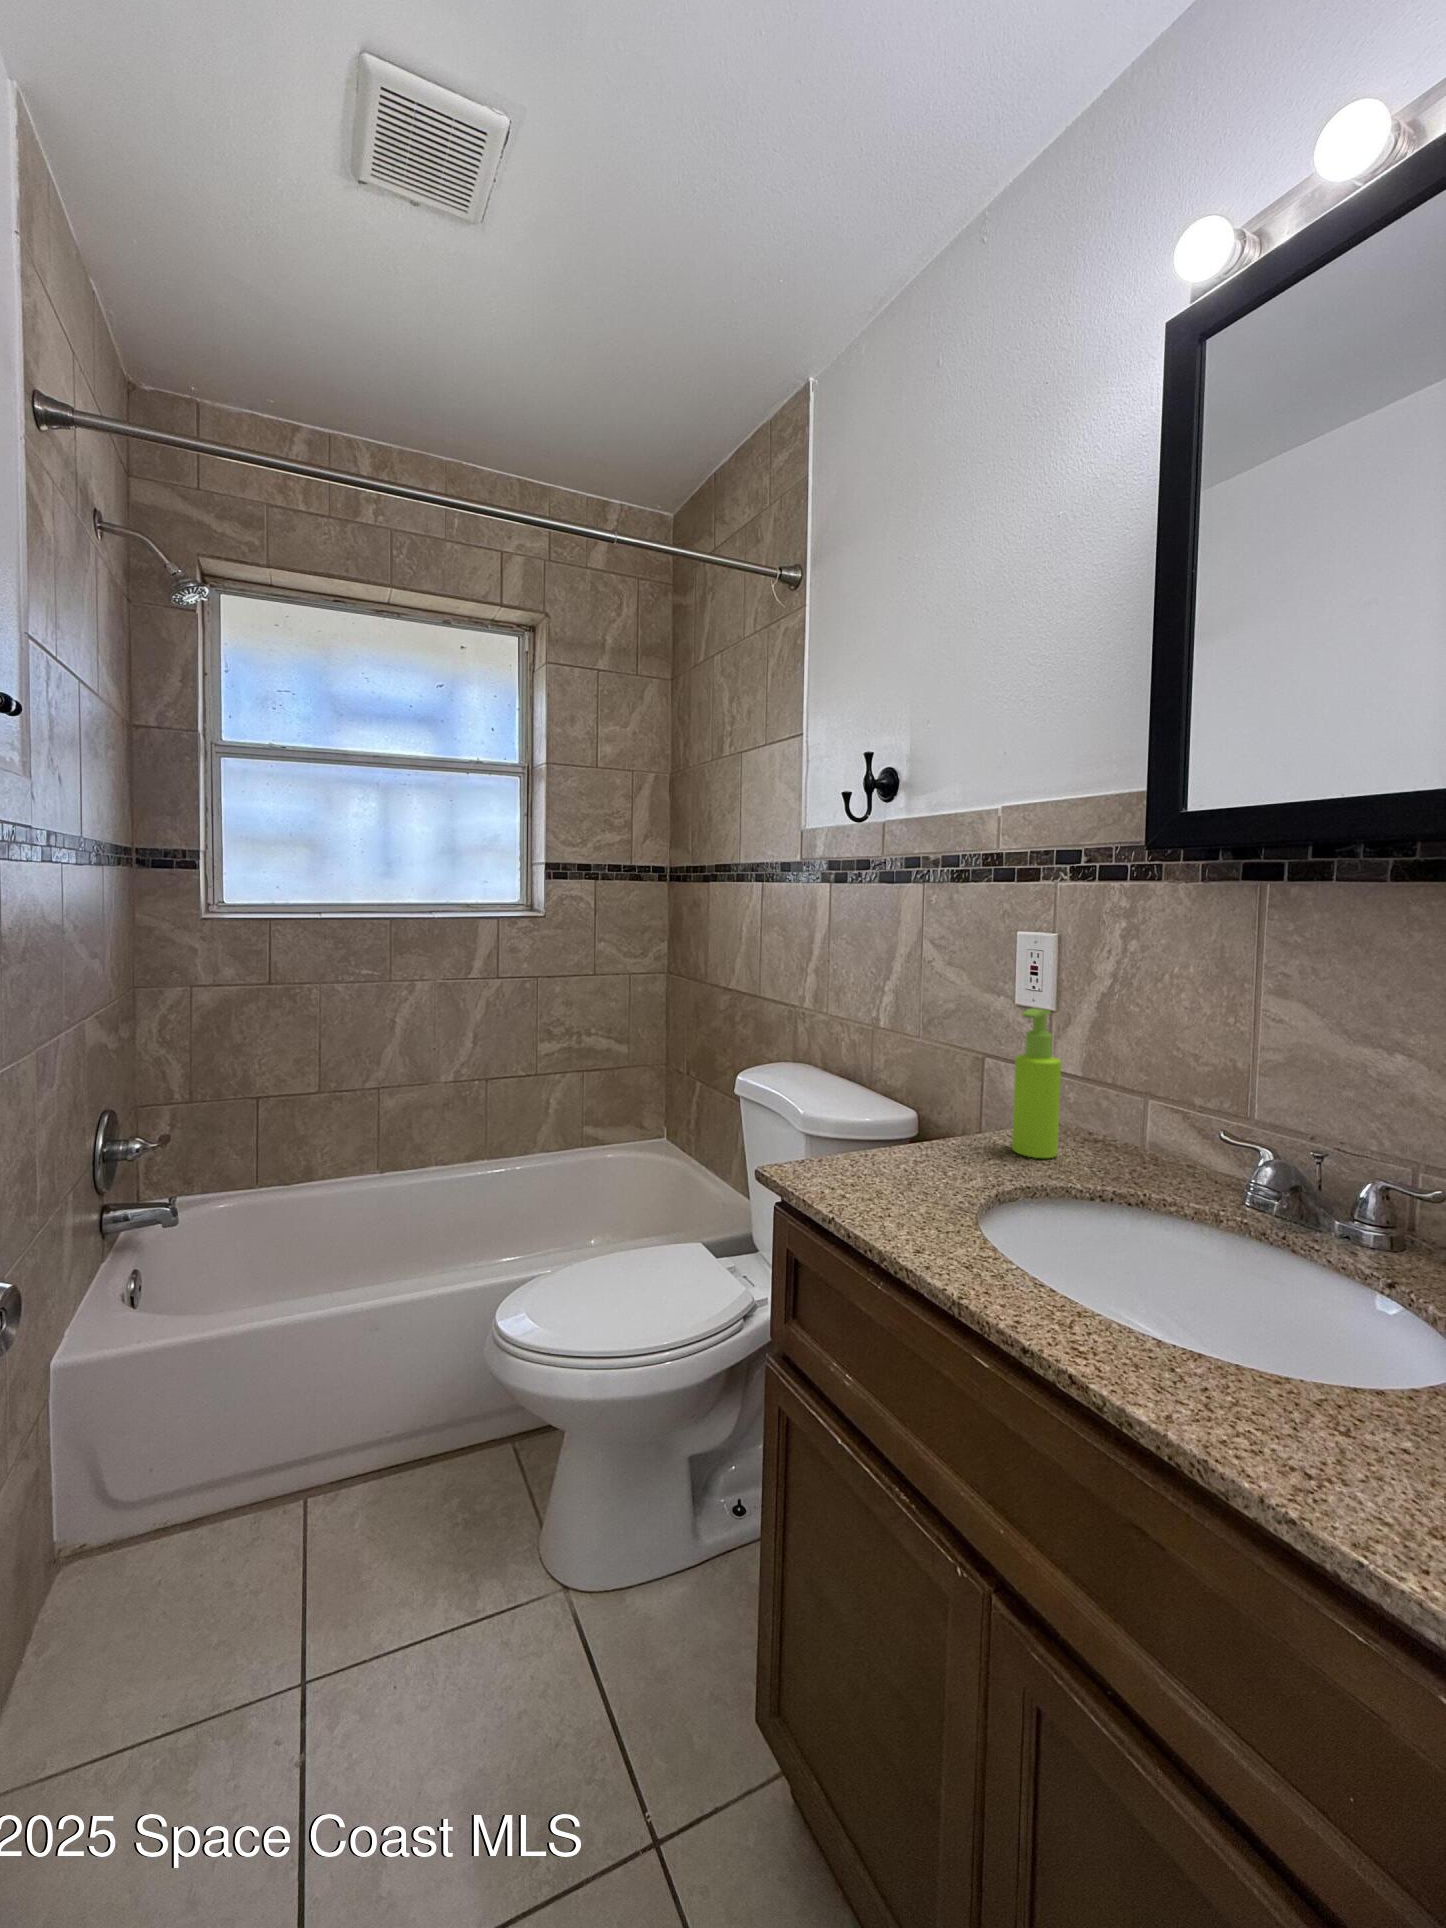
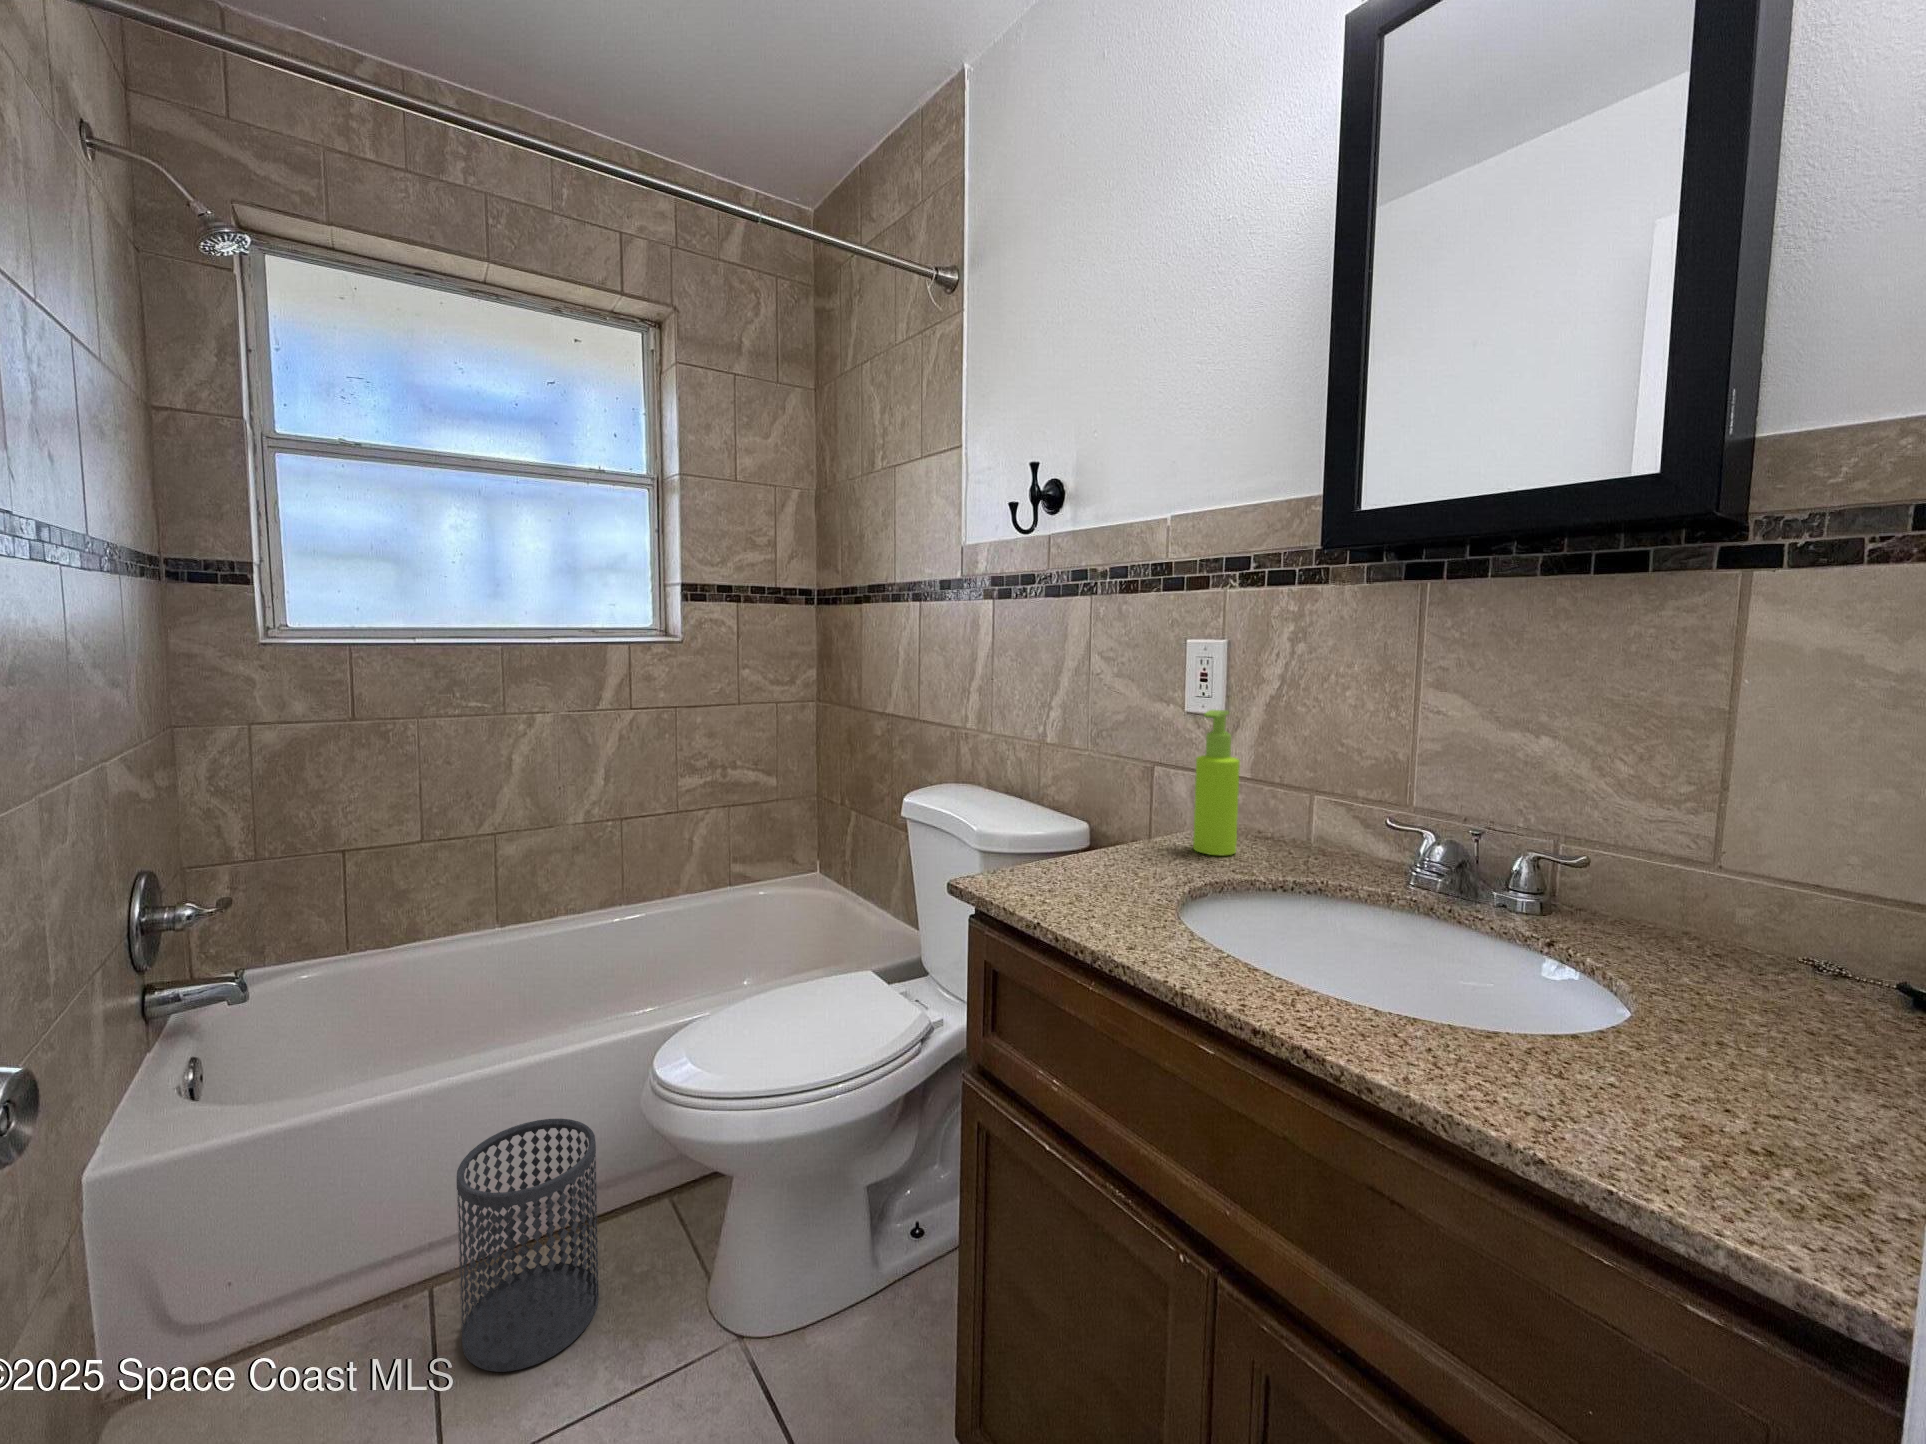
wastebasket: none [331,1354,448,1581] -> present [457,1119,599,1372]

